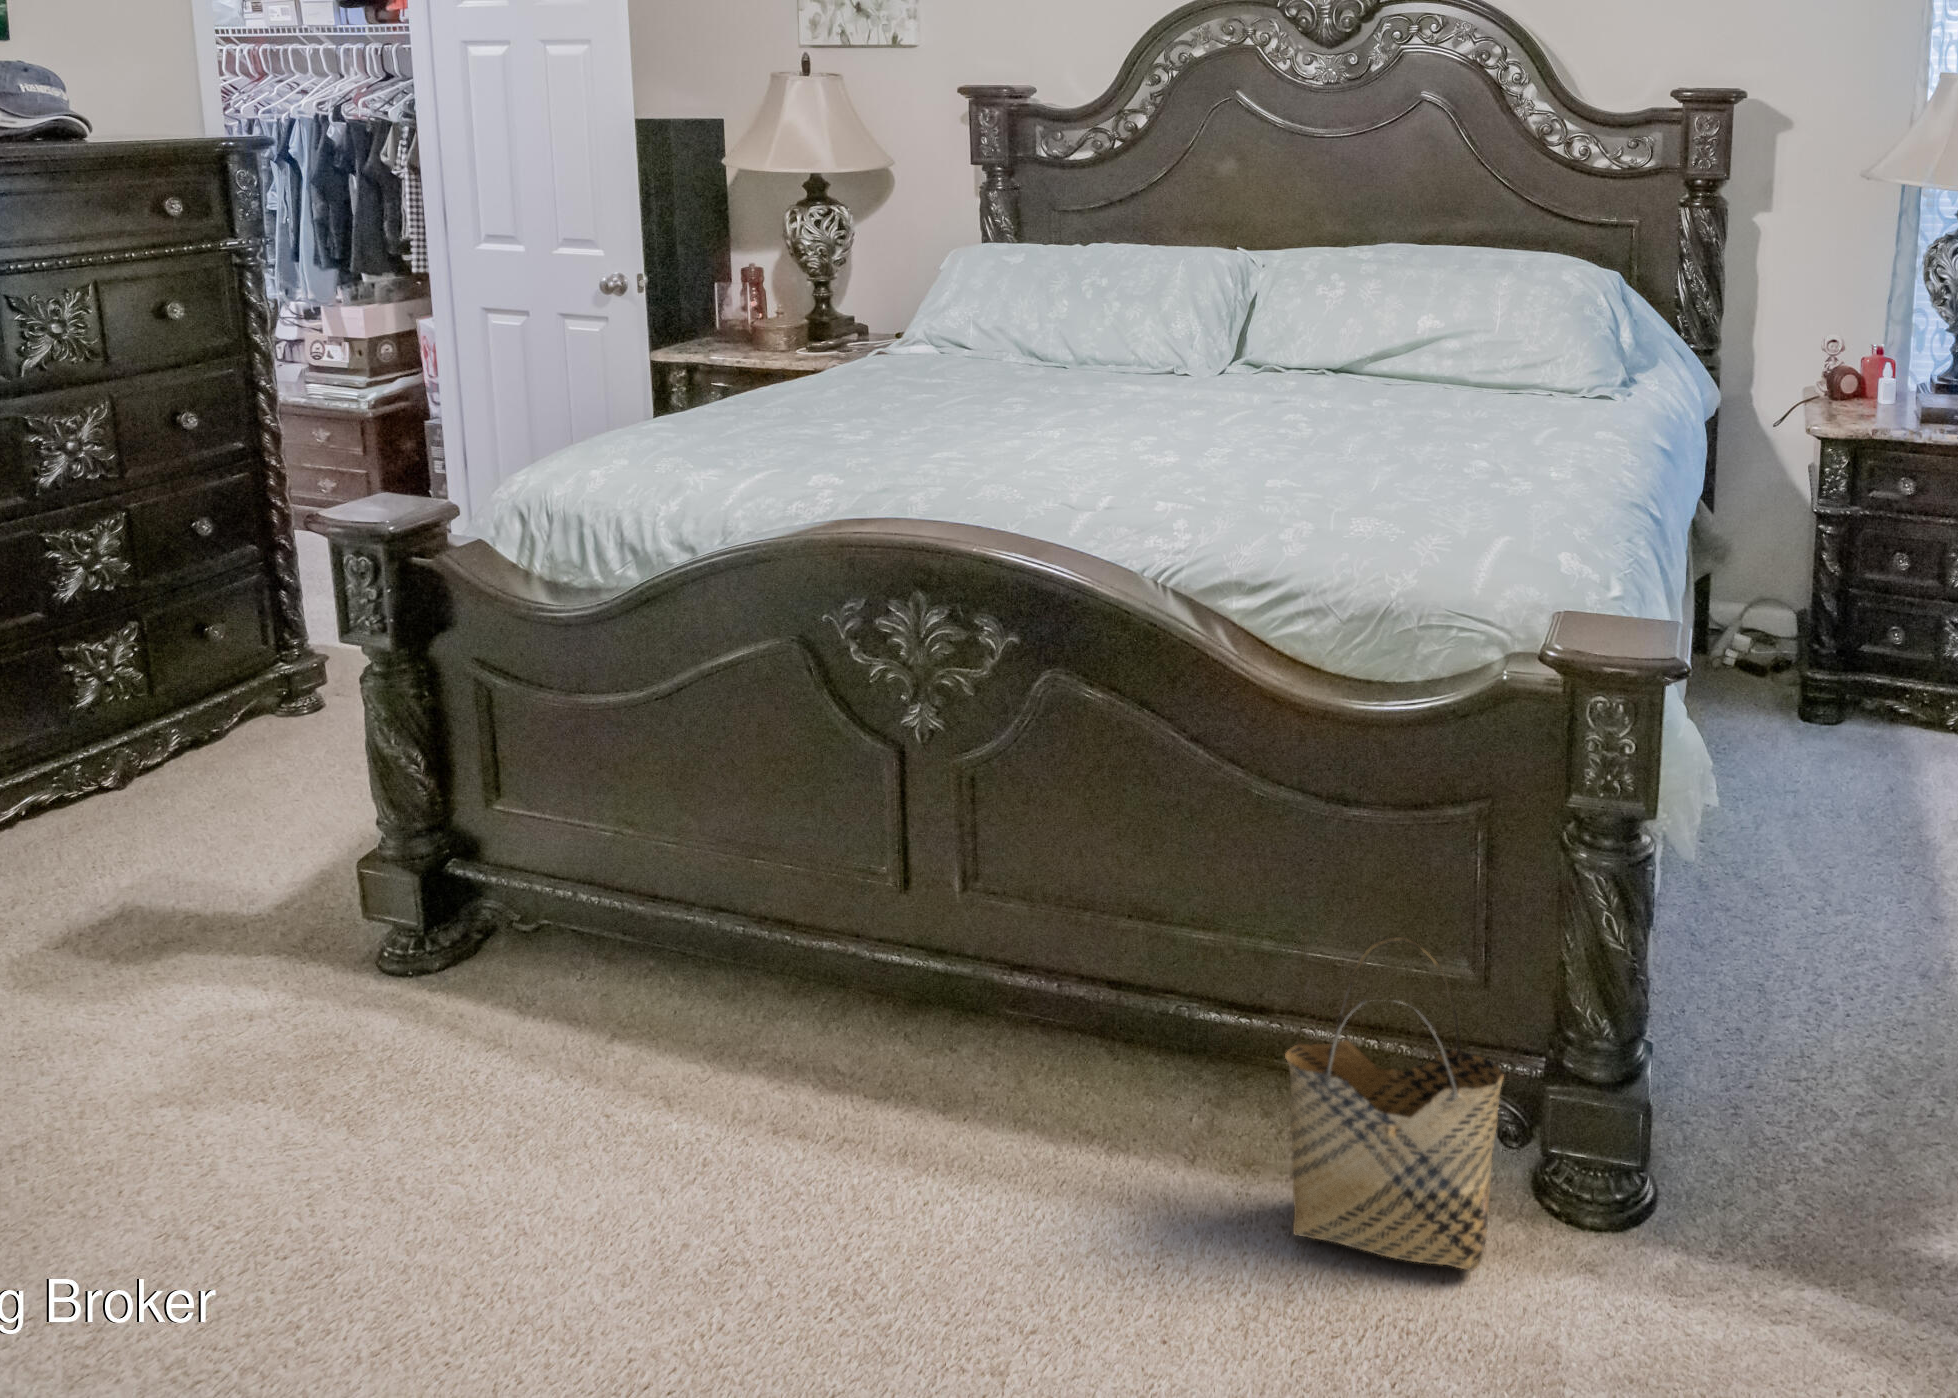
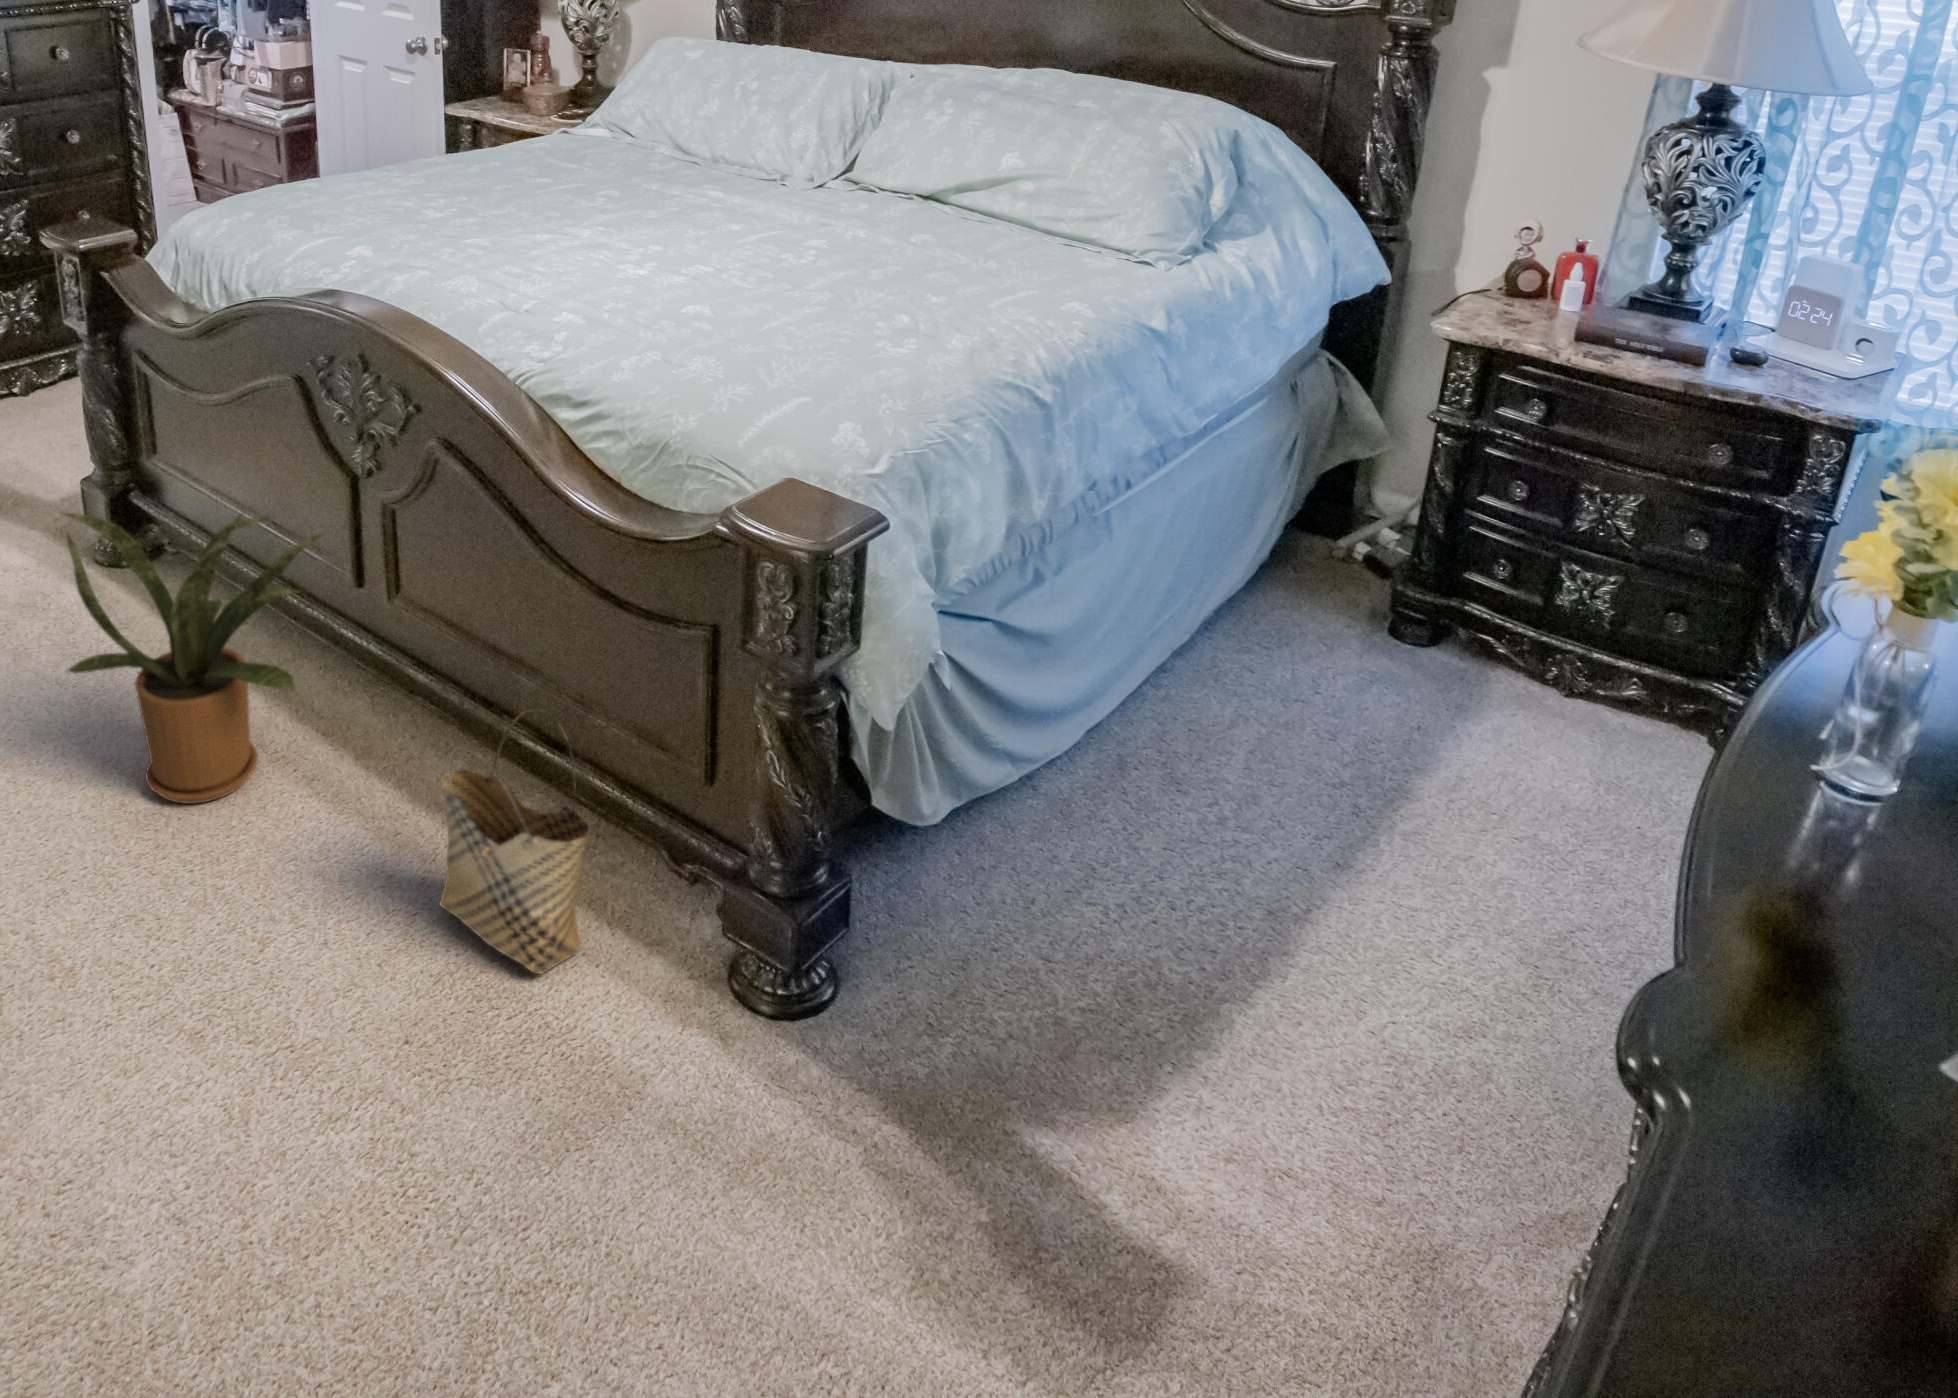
house plant: none [616,787,1028,1234] -> present [64,513,323,804]

